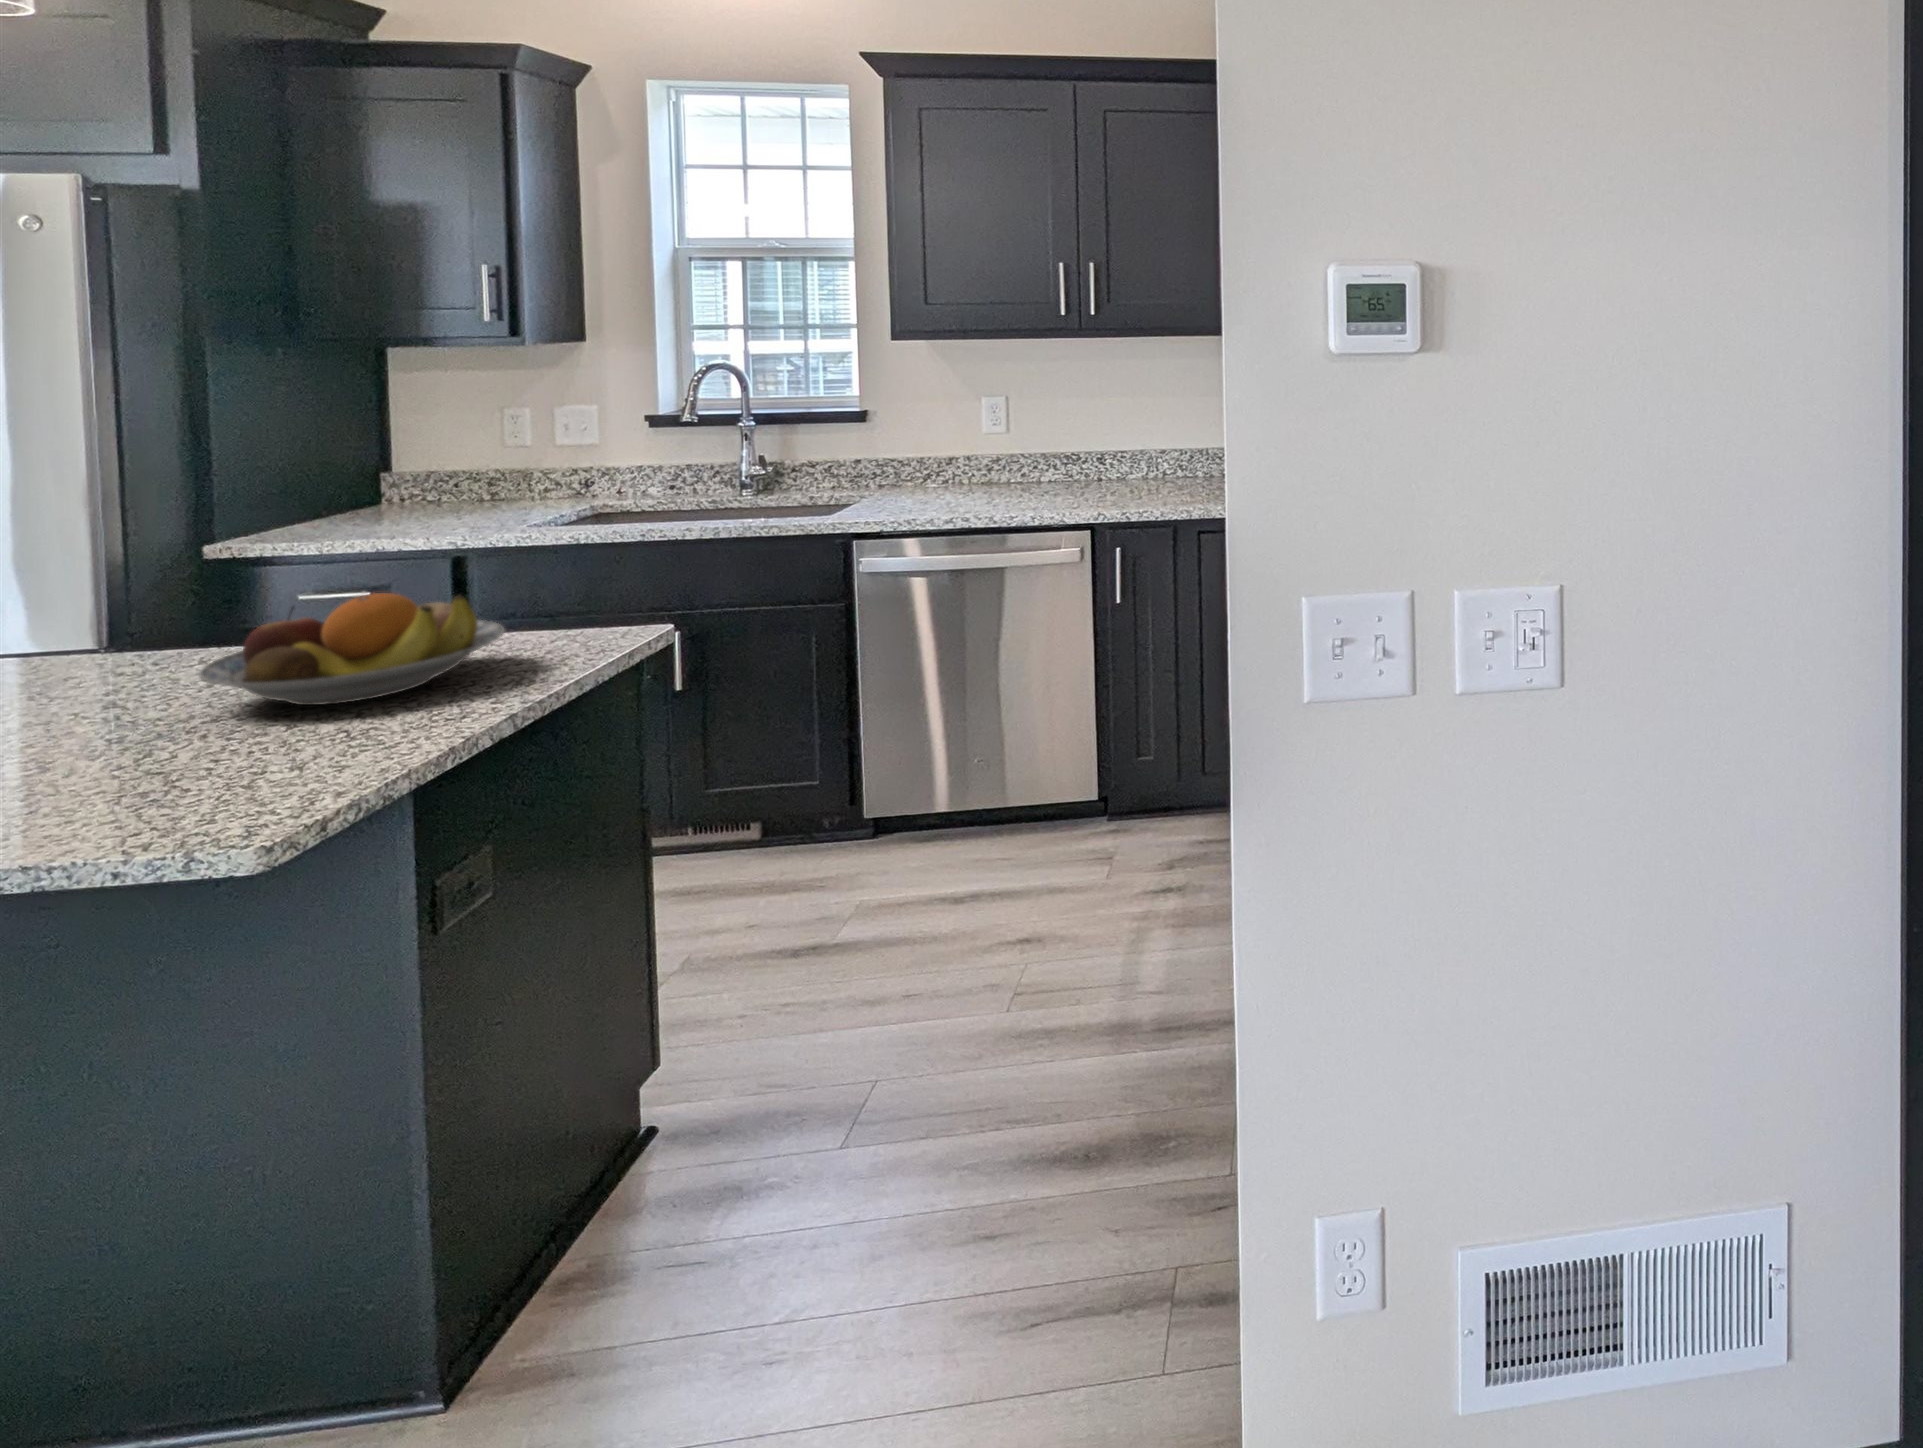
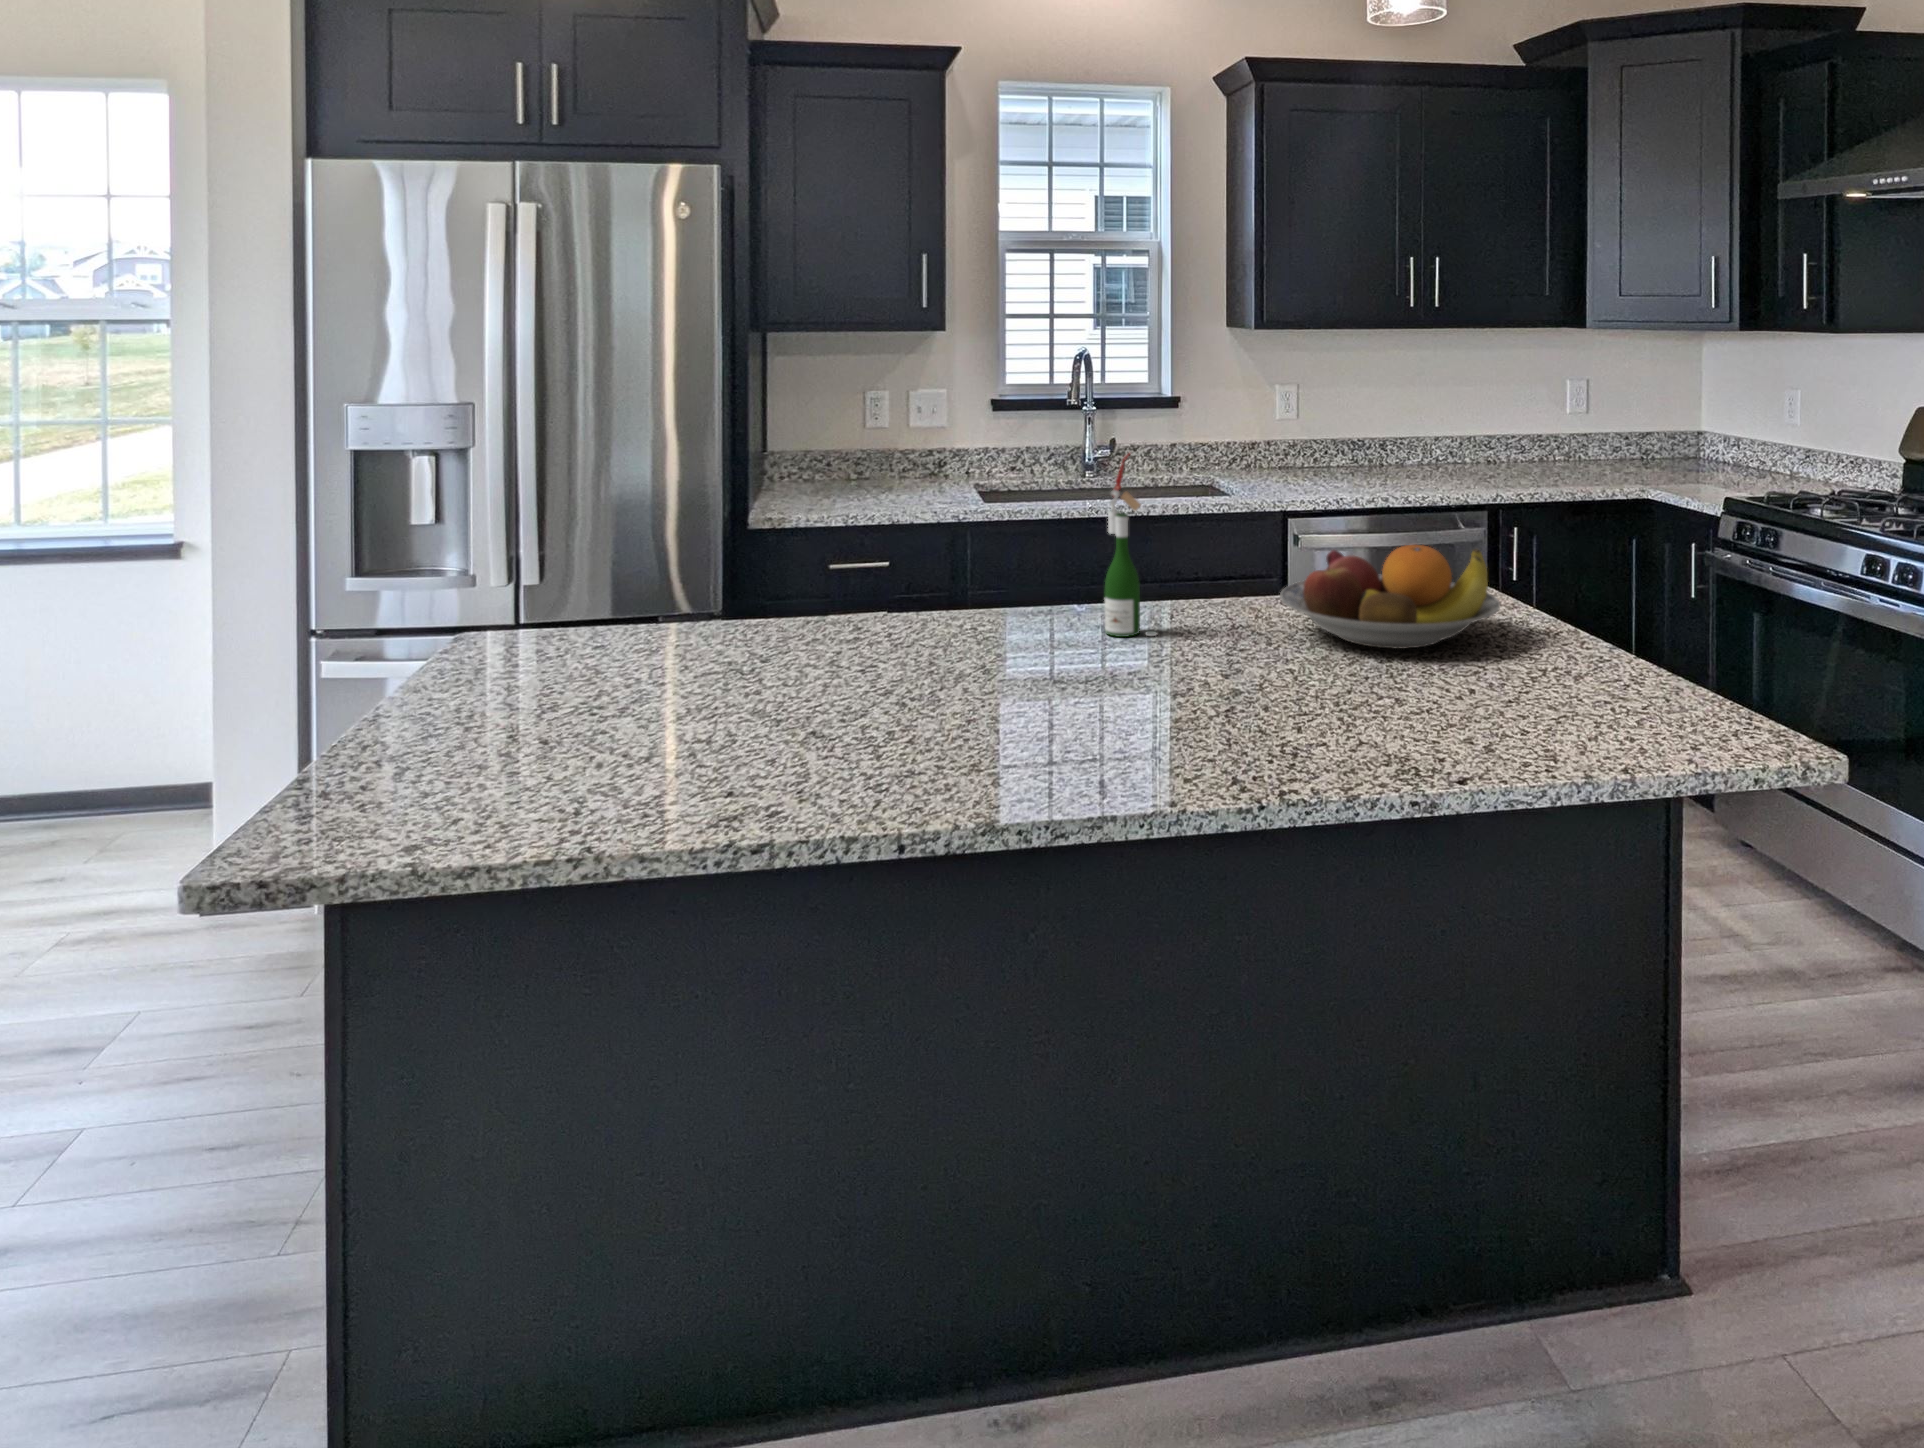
wine bottle: none [59,496,122,694] -> present [1105,453,1157,637]

